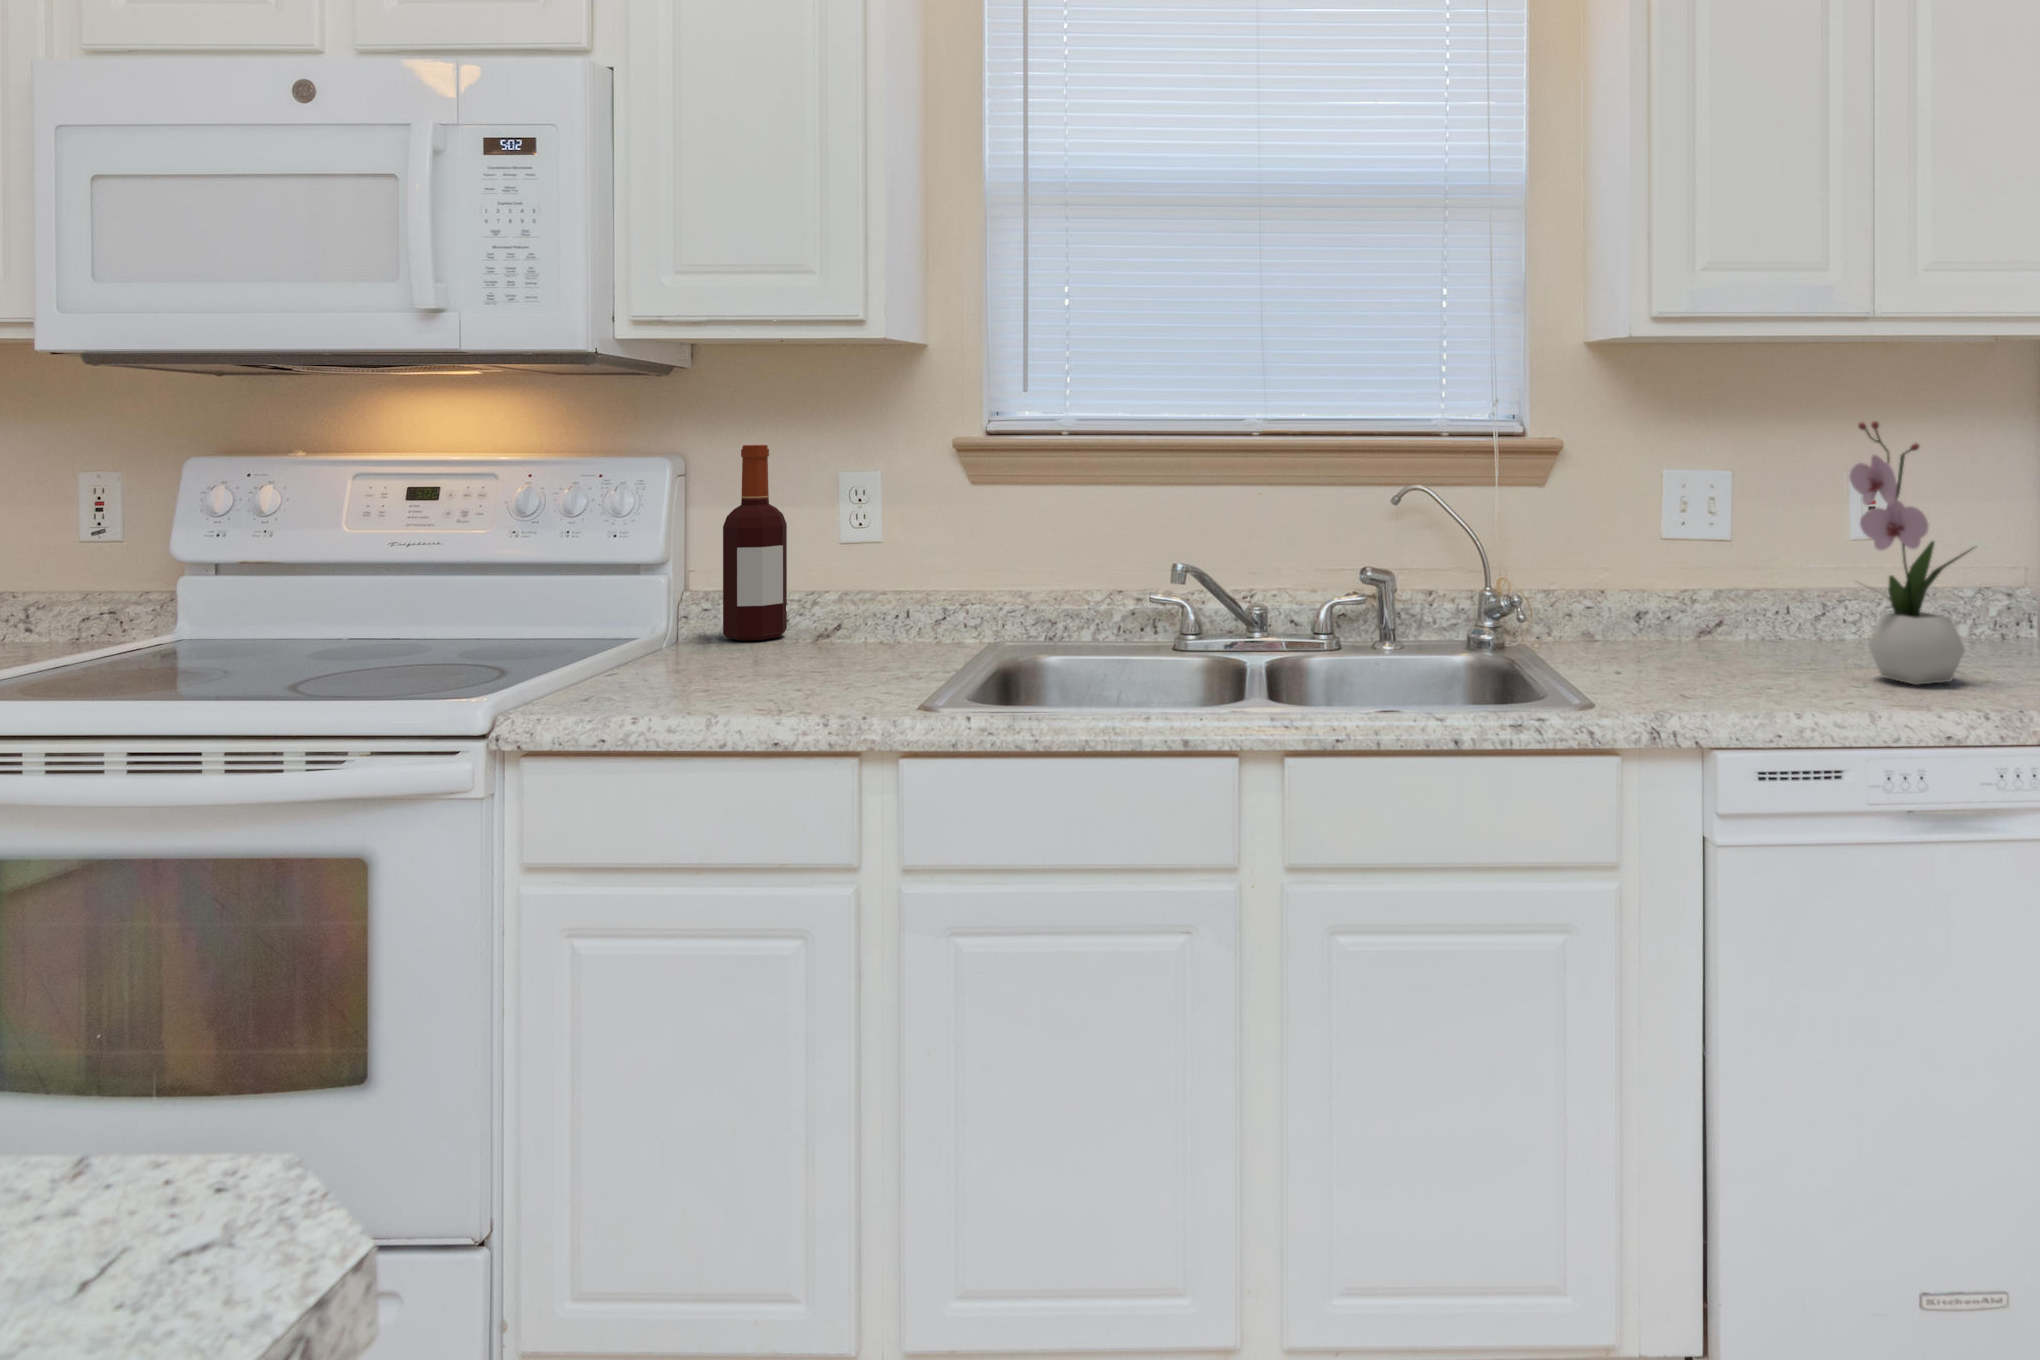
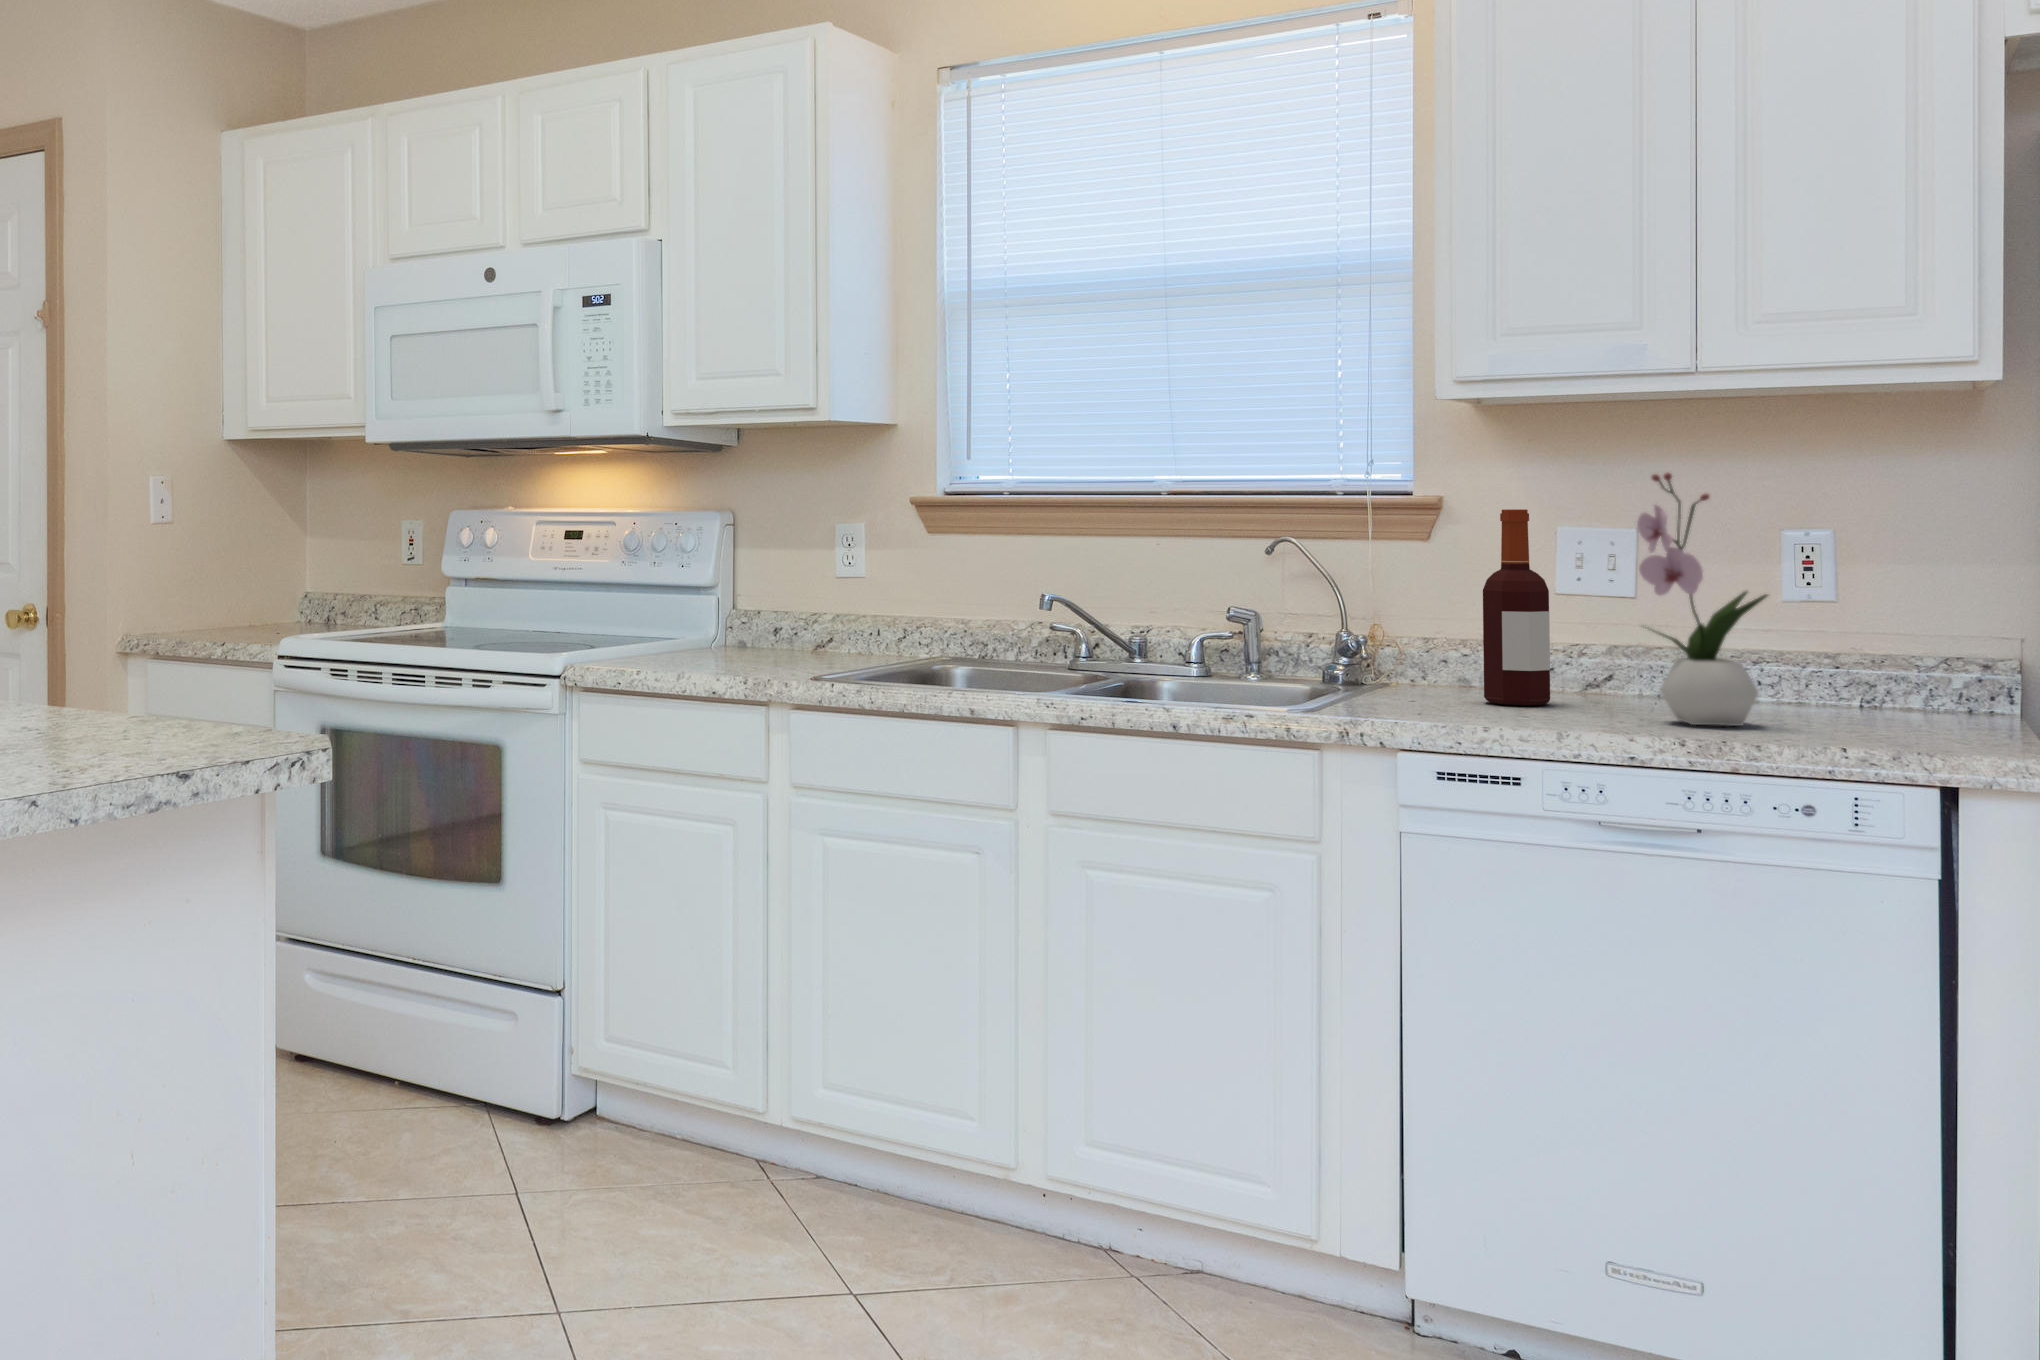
bottle: present [723,445,787,641] -> present [1483,509,1550,706]

